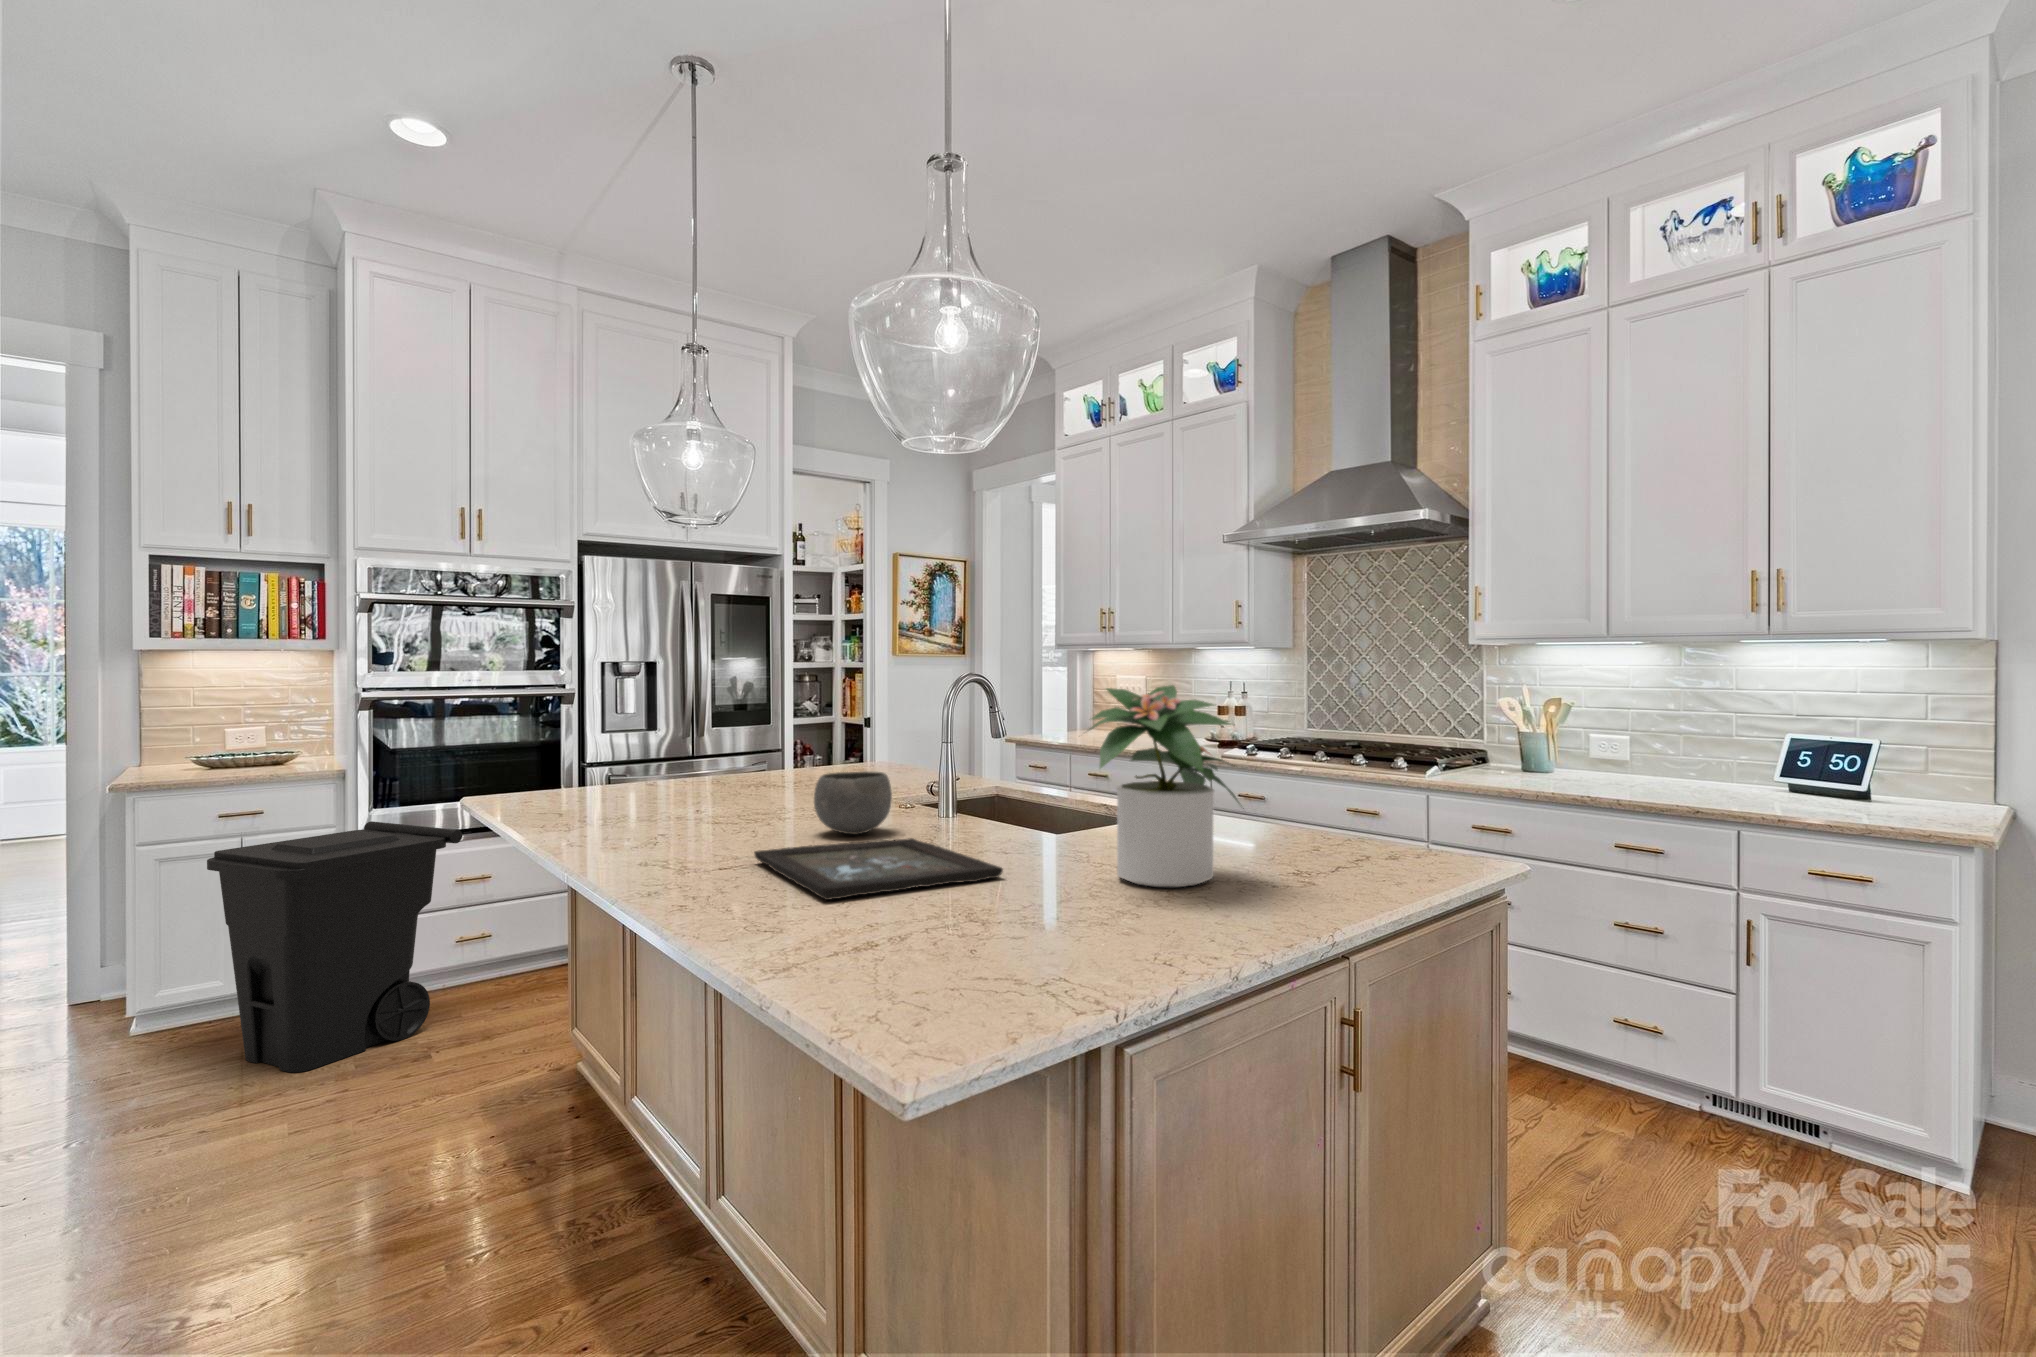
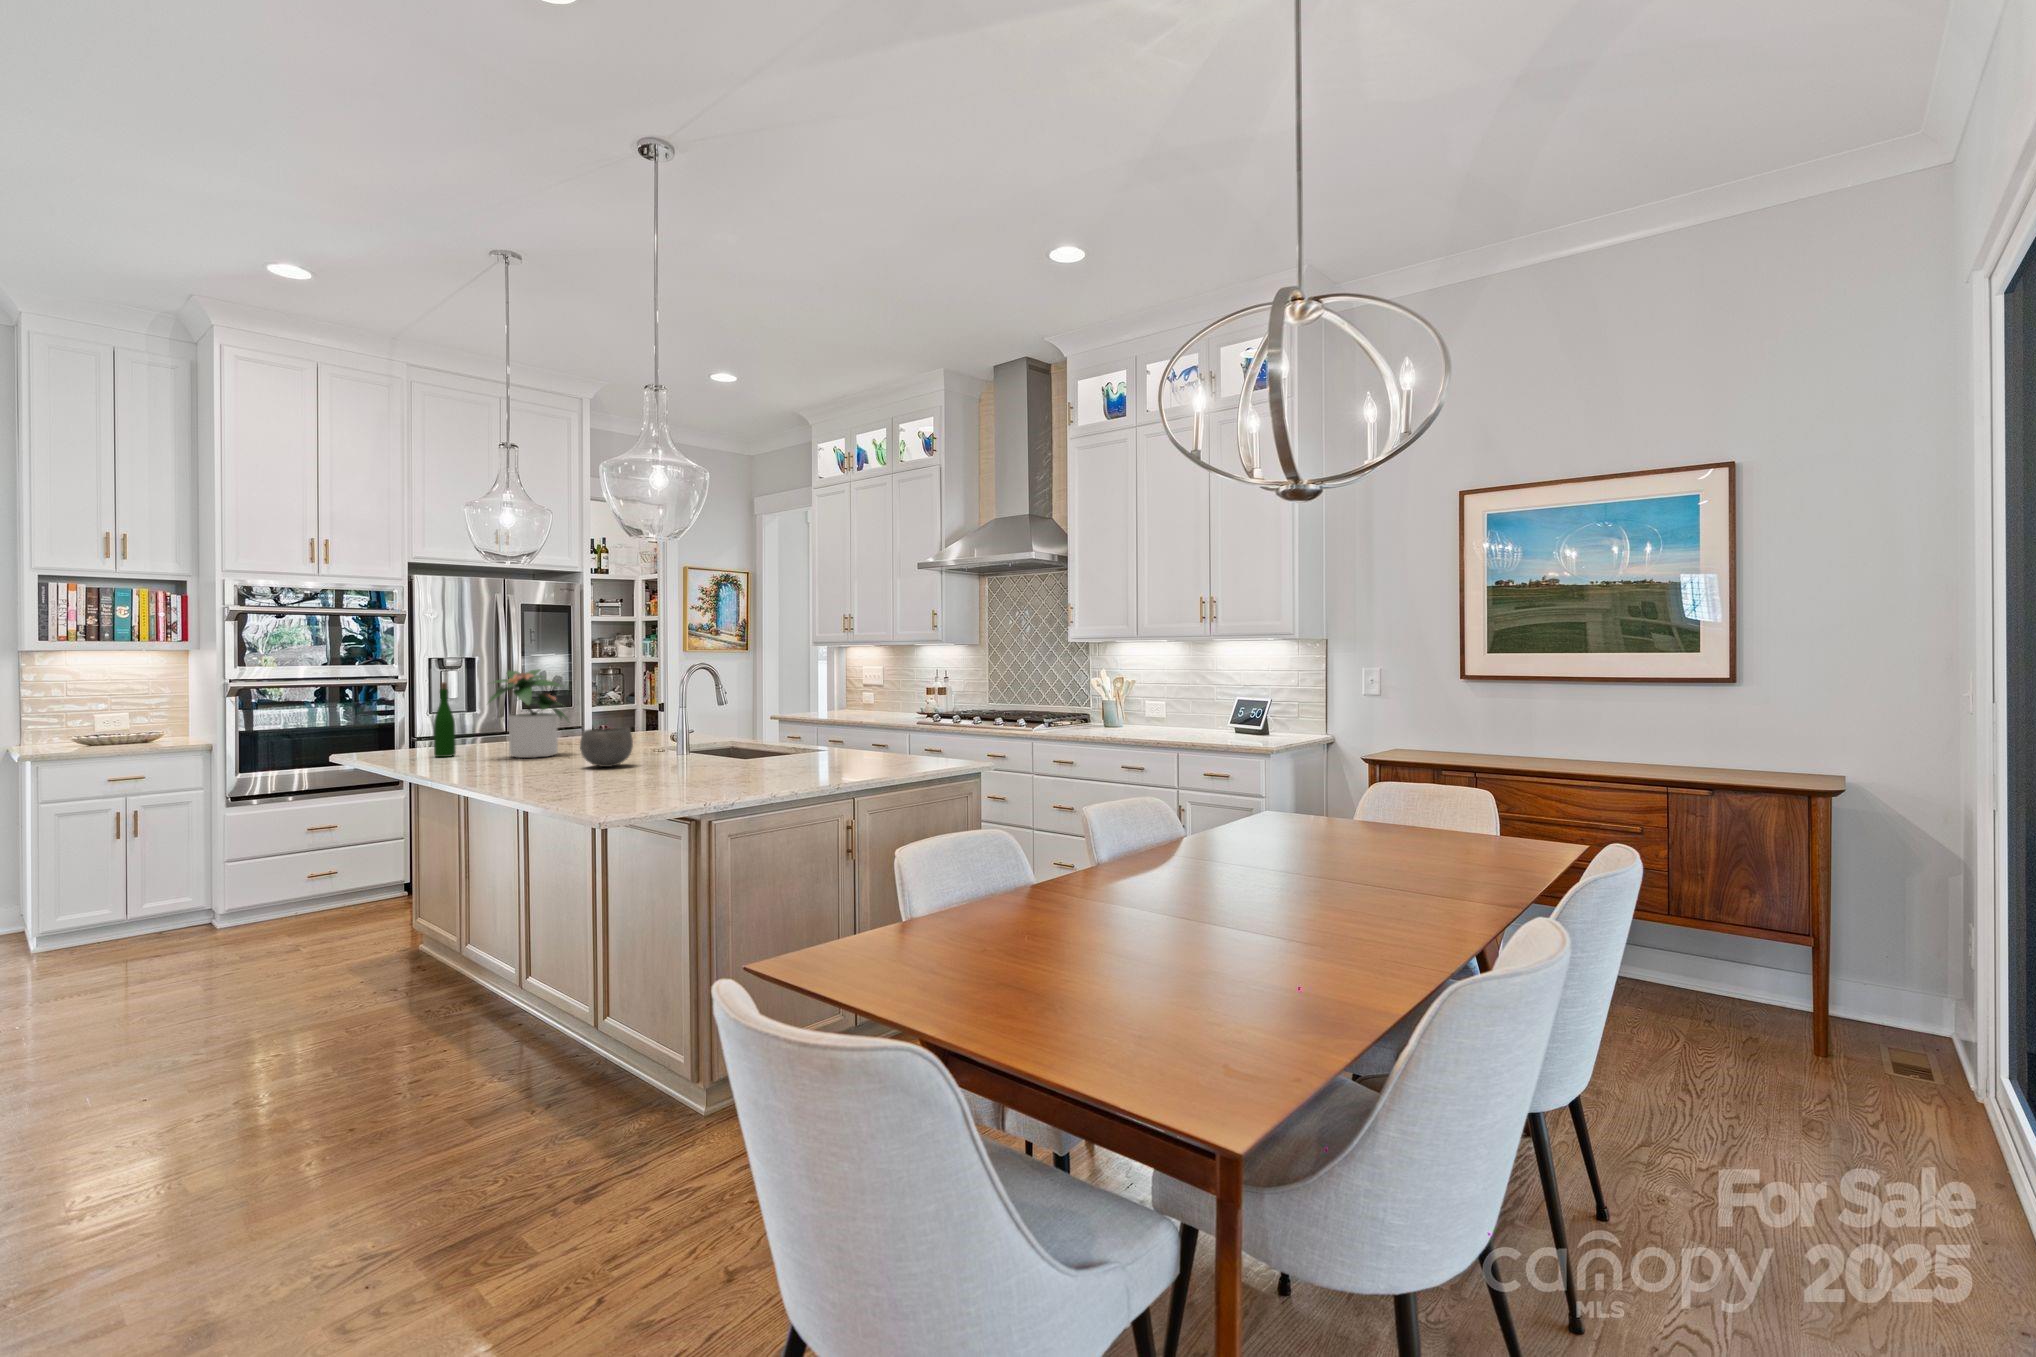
potted plant: present [1089,685,1244,887] -> present [489,669,568,758]
wine bottle: none [603,696,632,803] -> present [434,682,456,757]
trash can: present [207,821,462,1072] -> none [110,784,318,965]
tray: present [754,838,1003,900] -> none [535,766,684,790]

